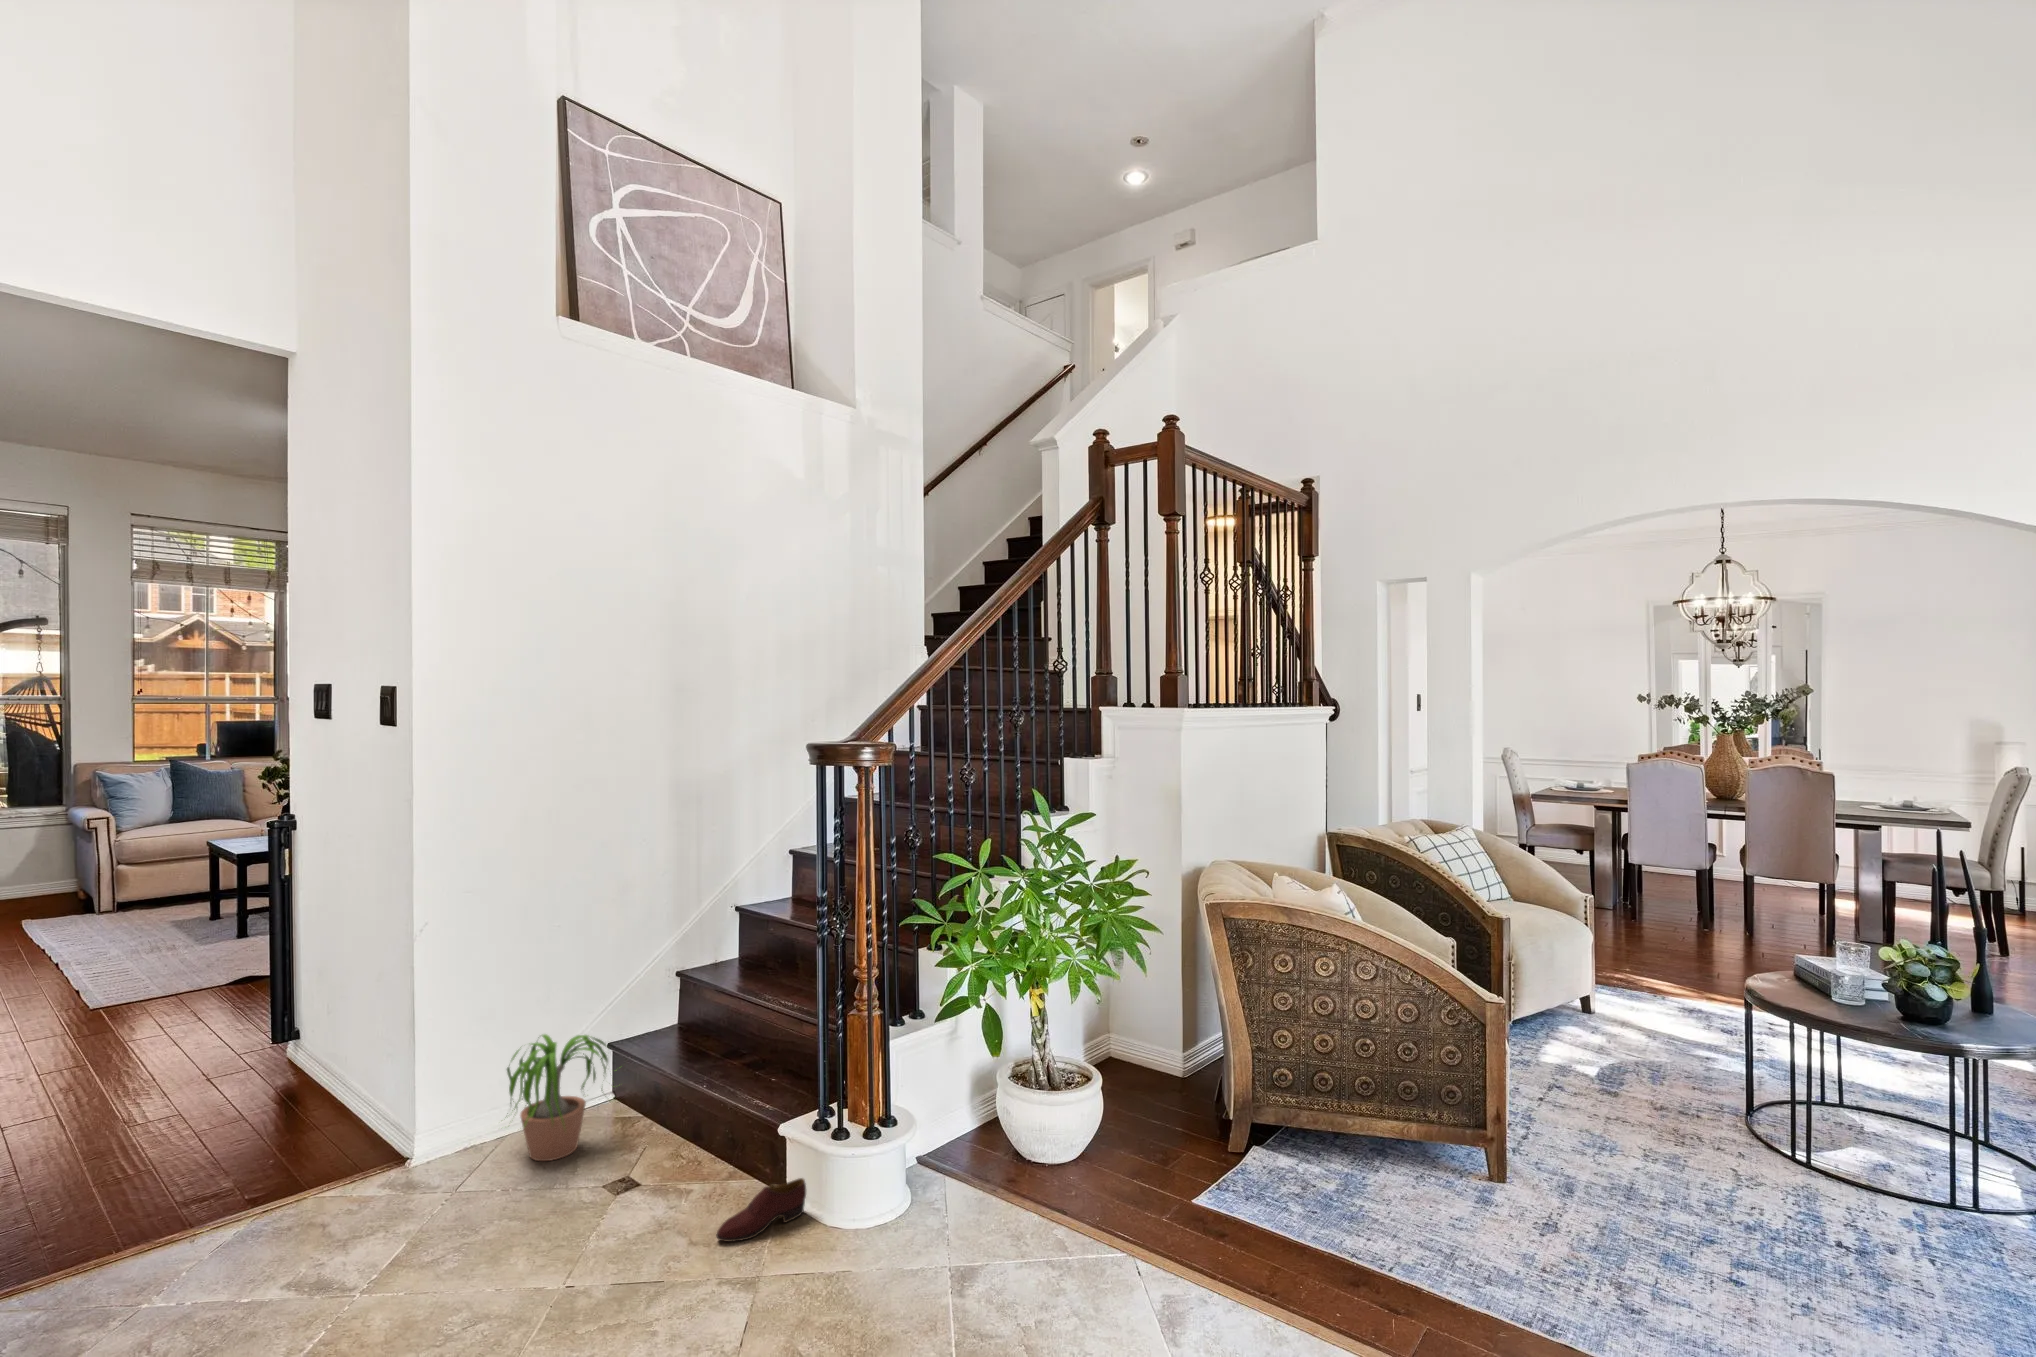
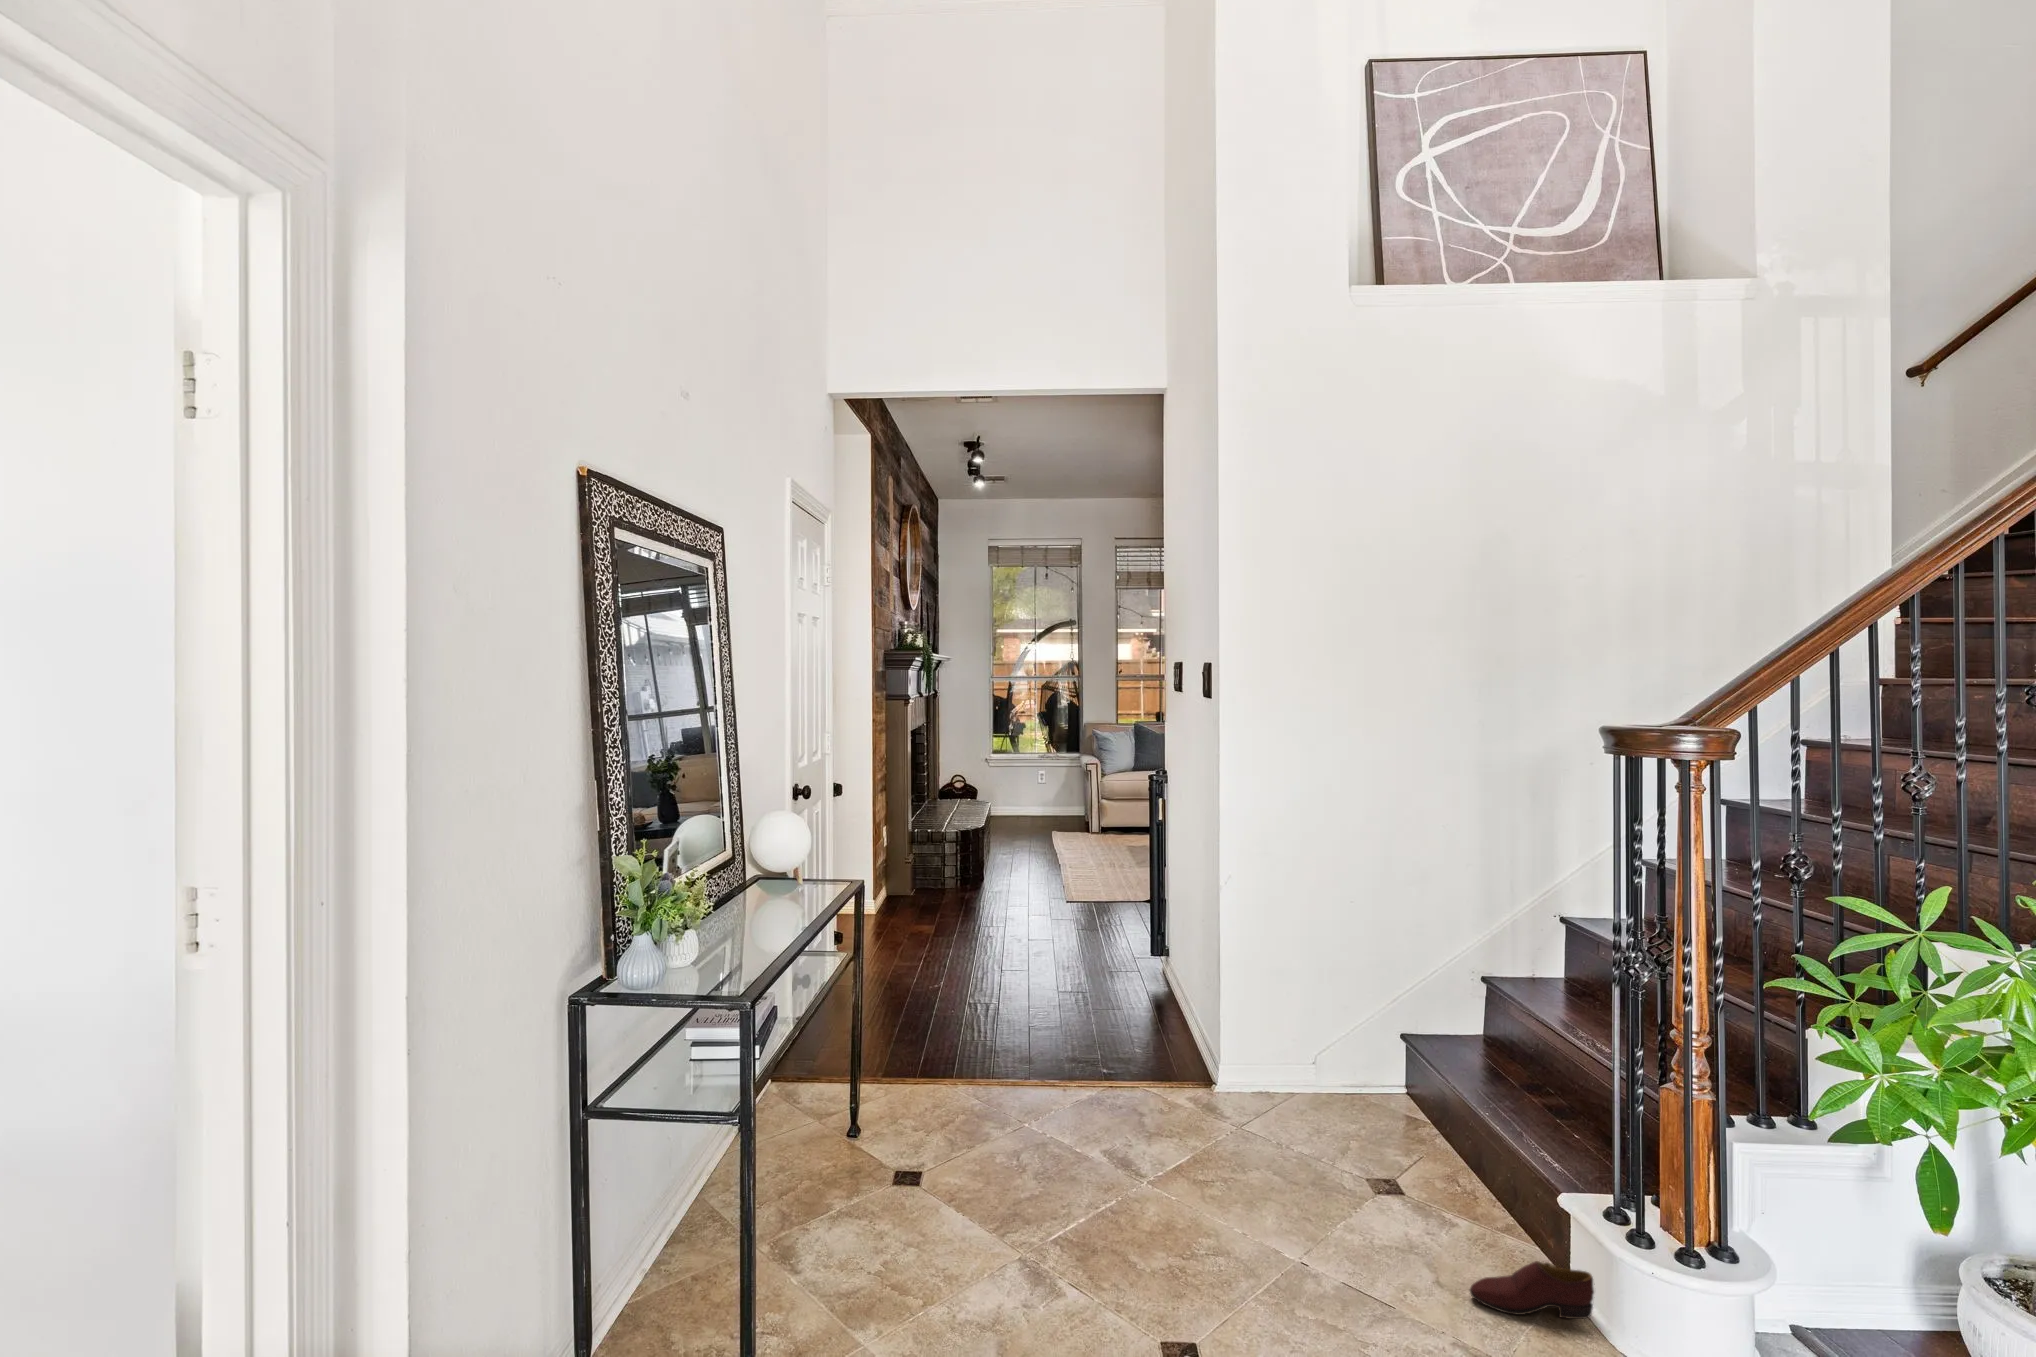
potted plant: present [507,1034,608,1161] -> none [1277,1003,1410,1133]

